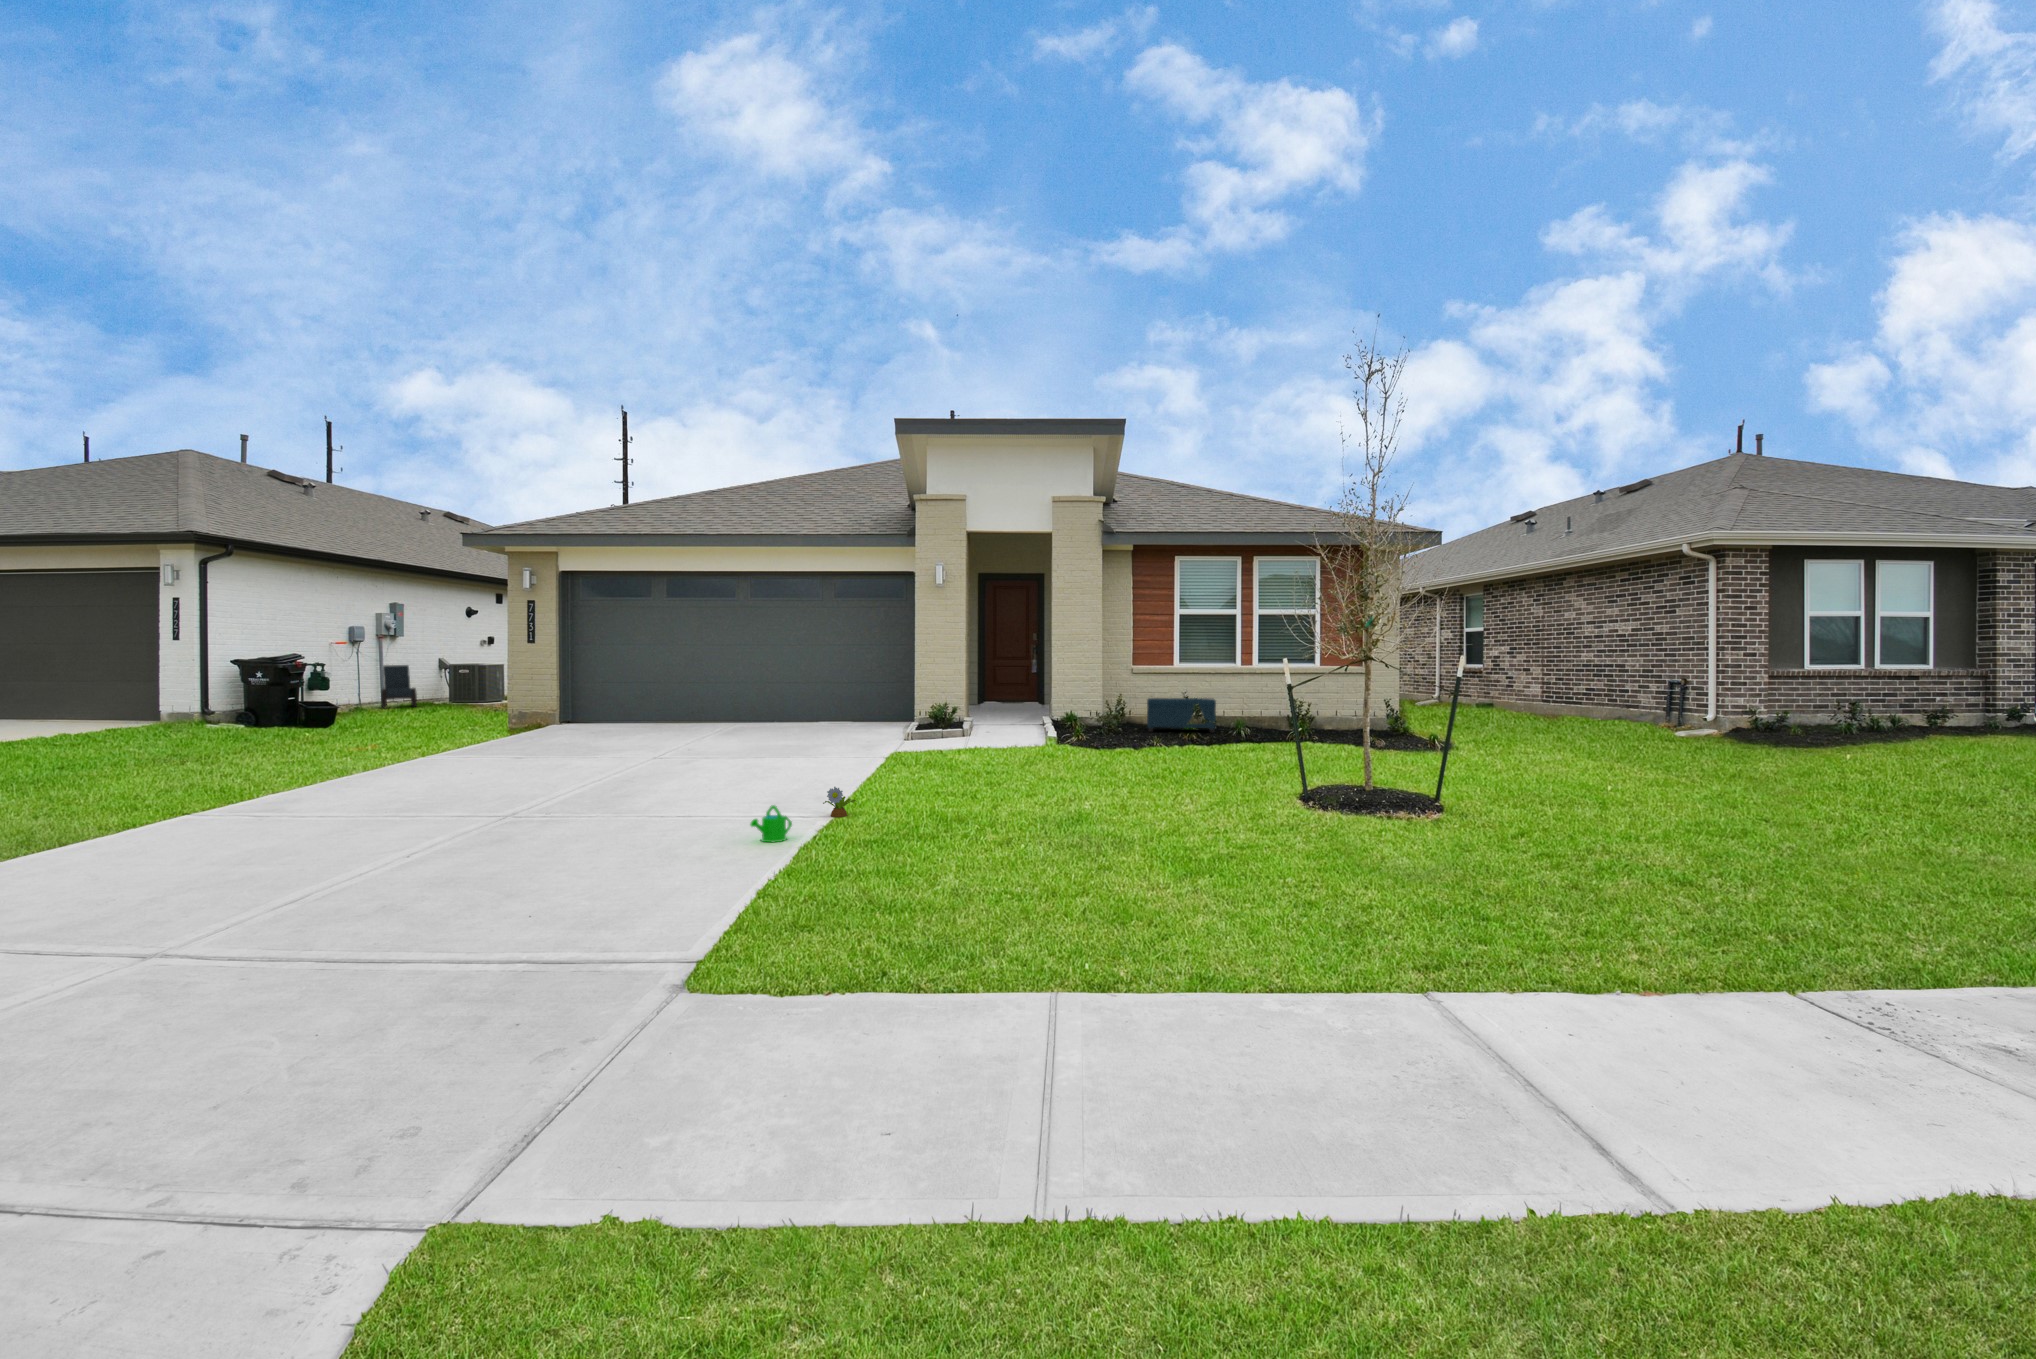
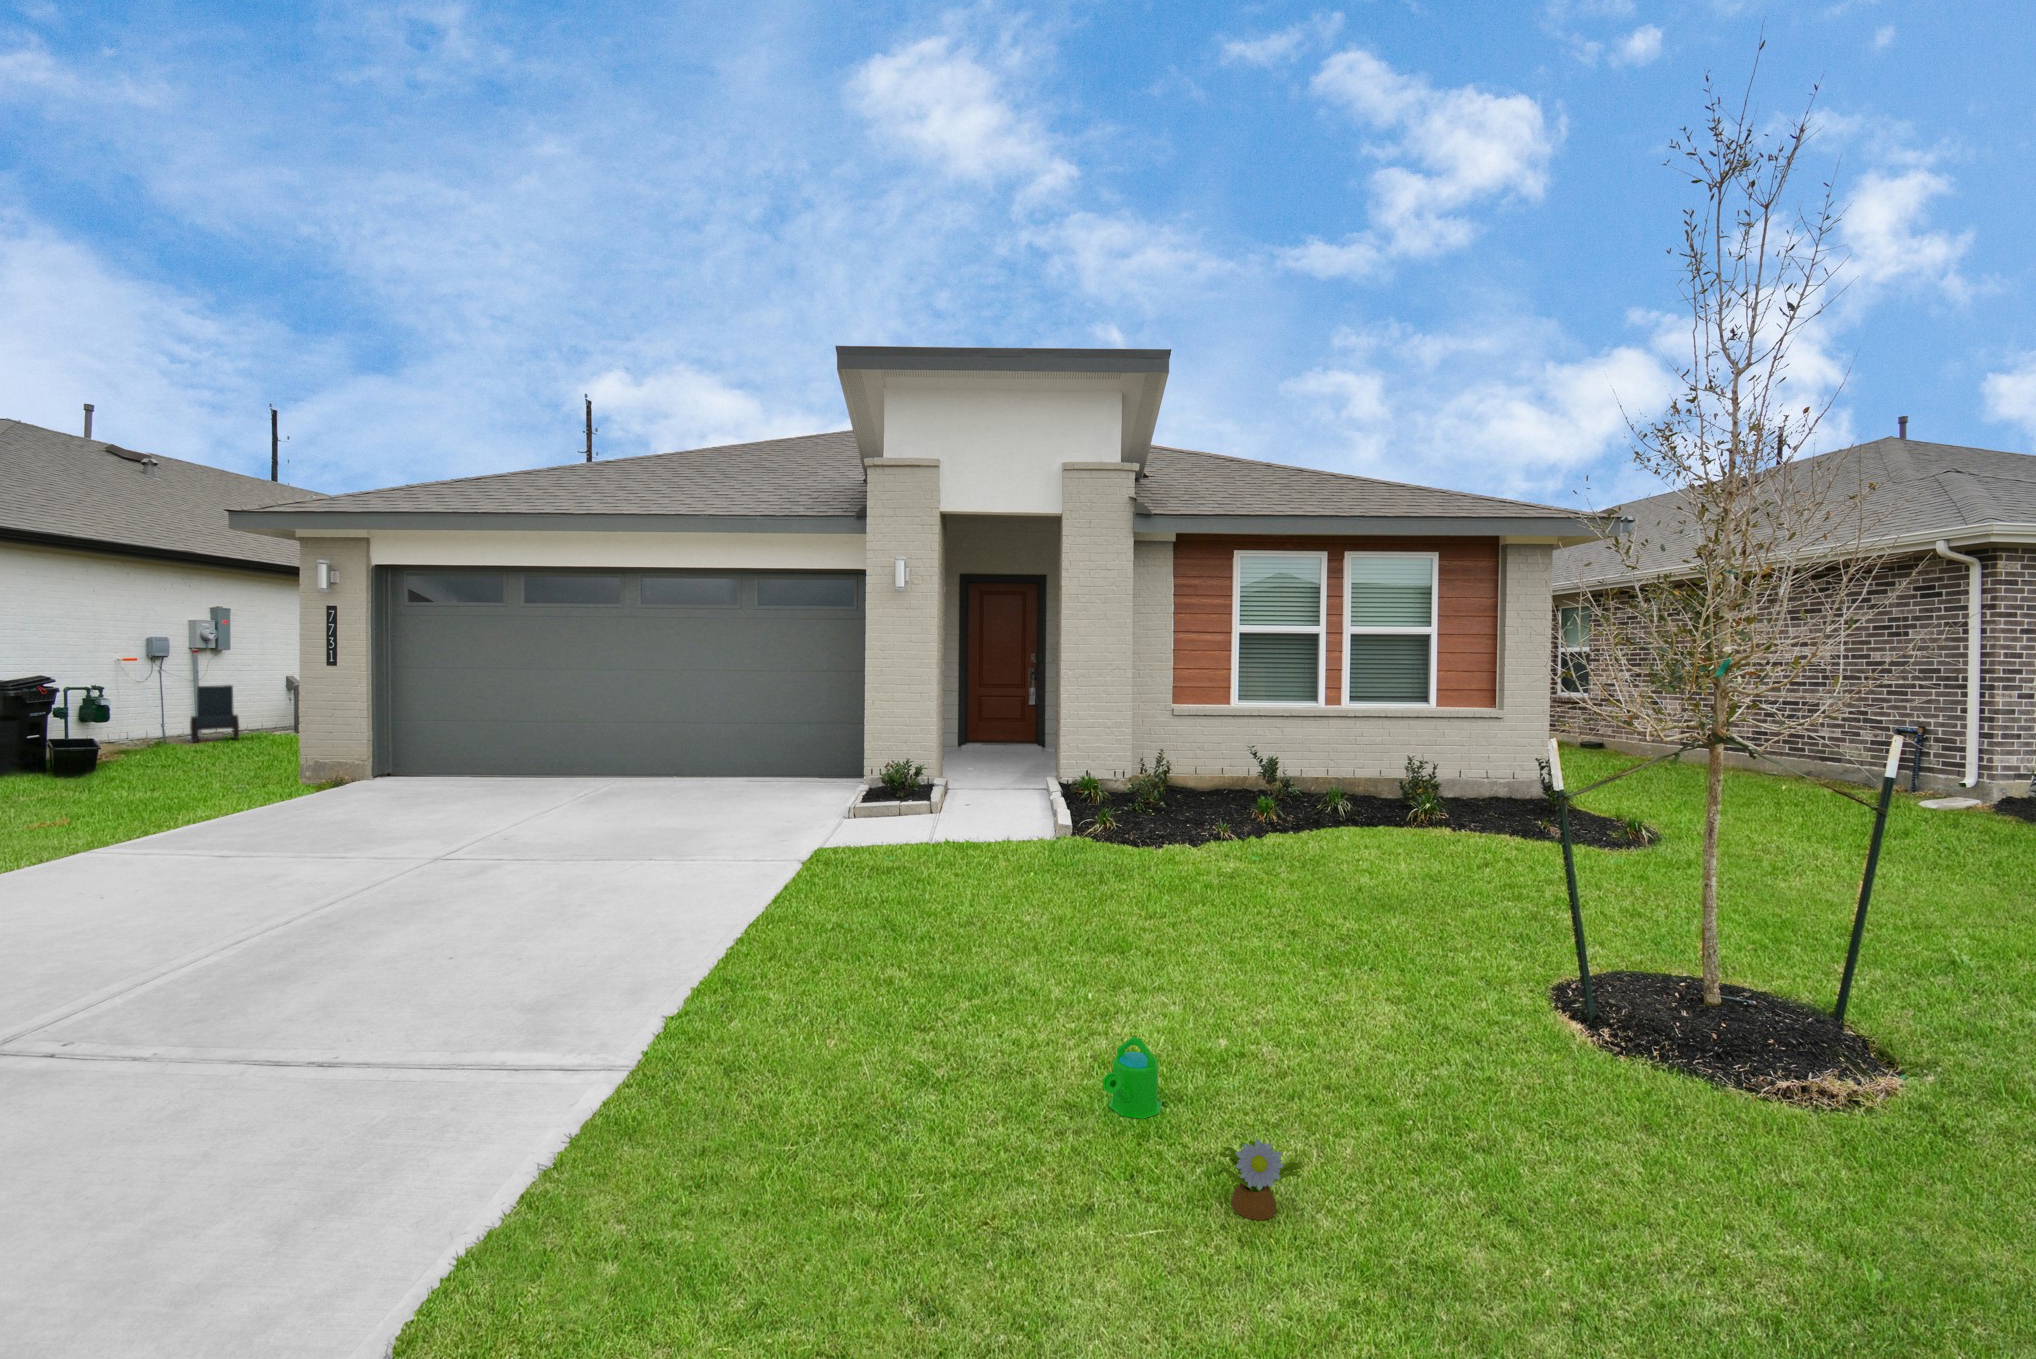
bench: present [1147,698,1216,733] -> none [1193,749,1293,802]
decorative plant: present [823,787,857,817] -> present [1214,1139,1302,1220]
watering can: present [751,805,792,842] -> present [1103,1037,1162,1119]

